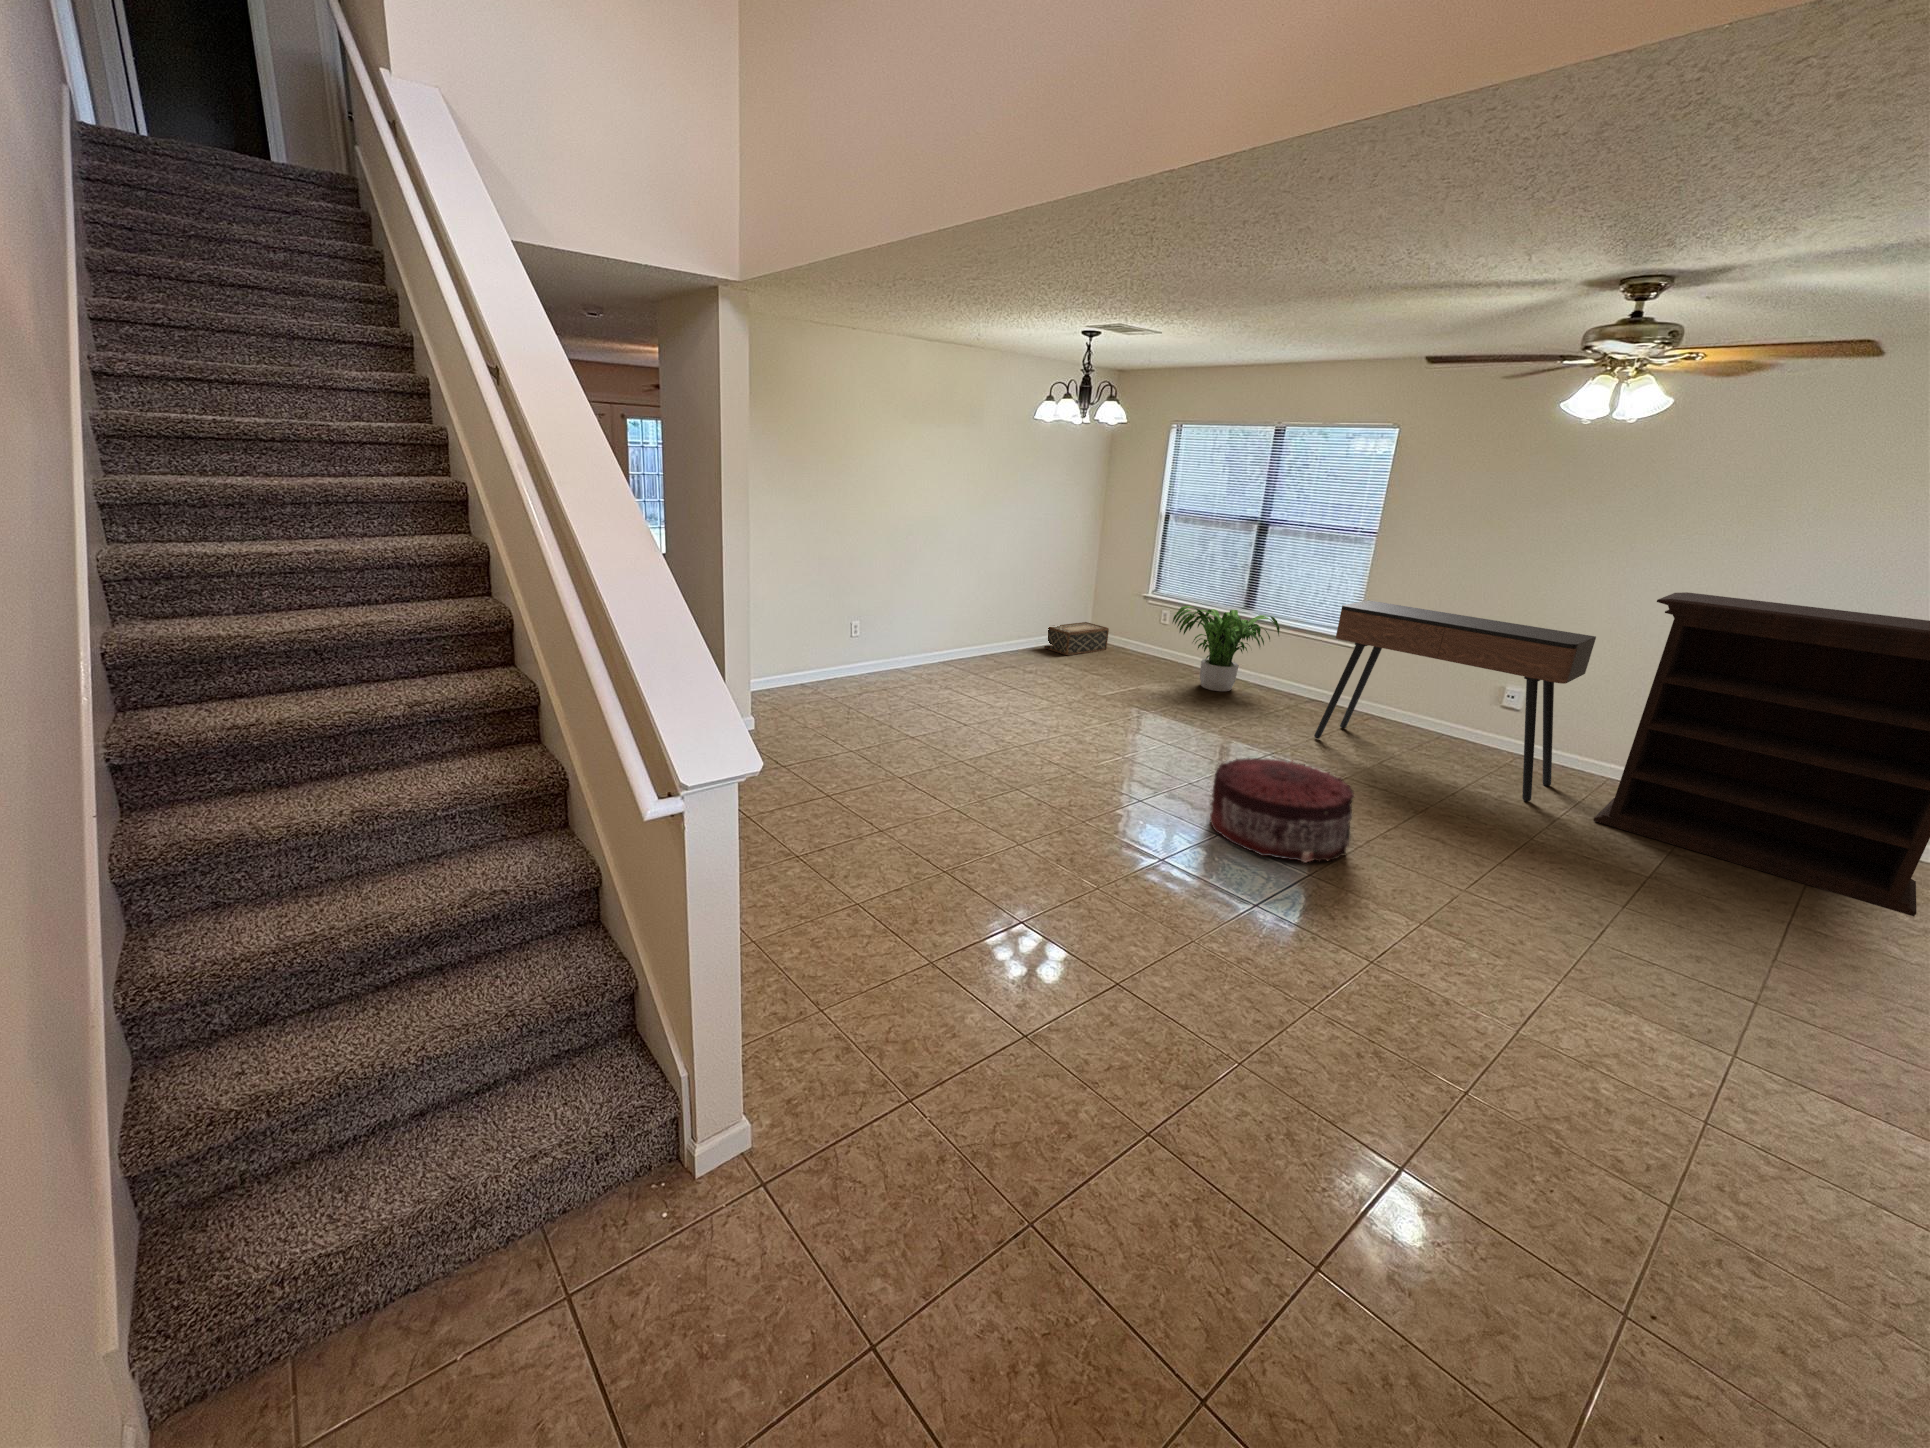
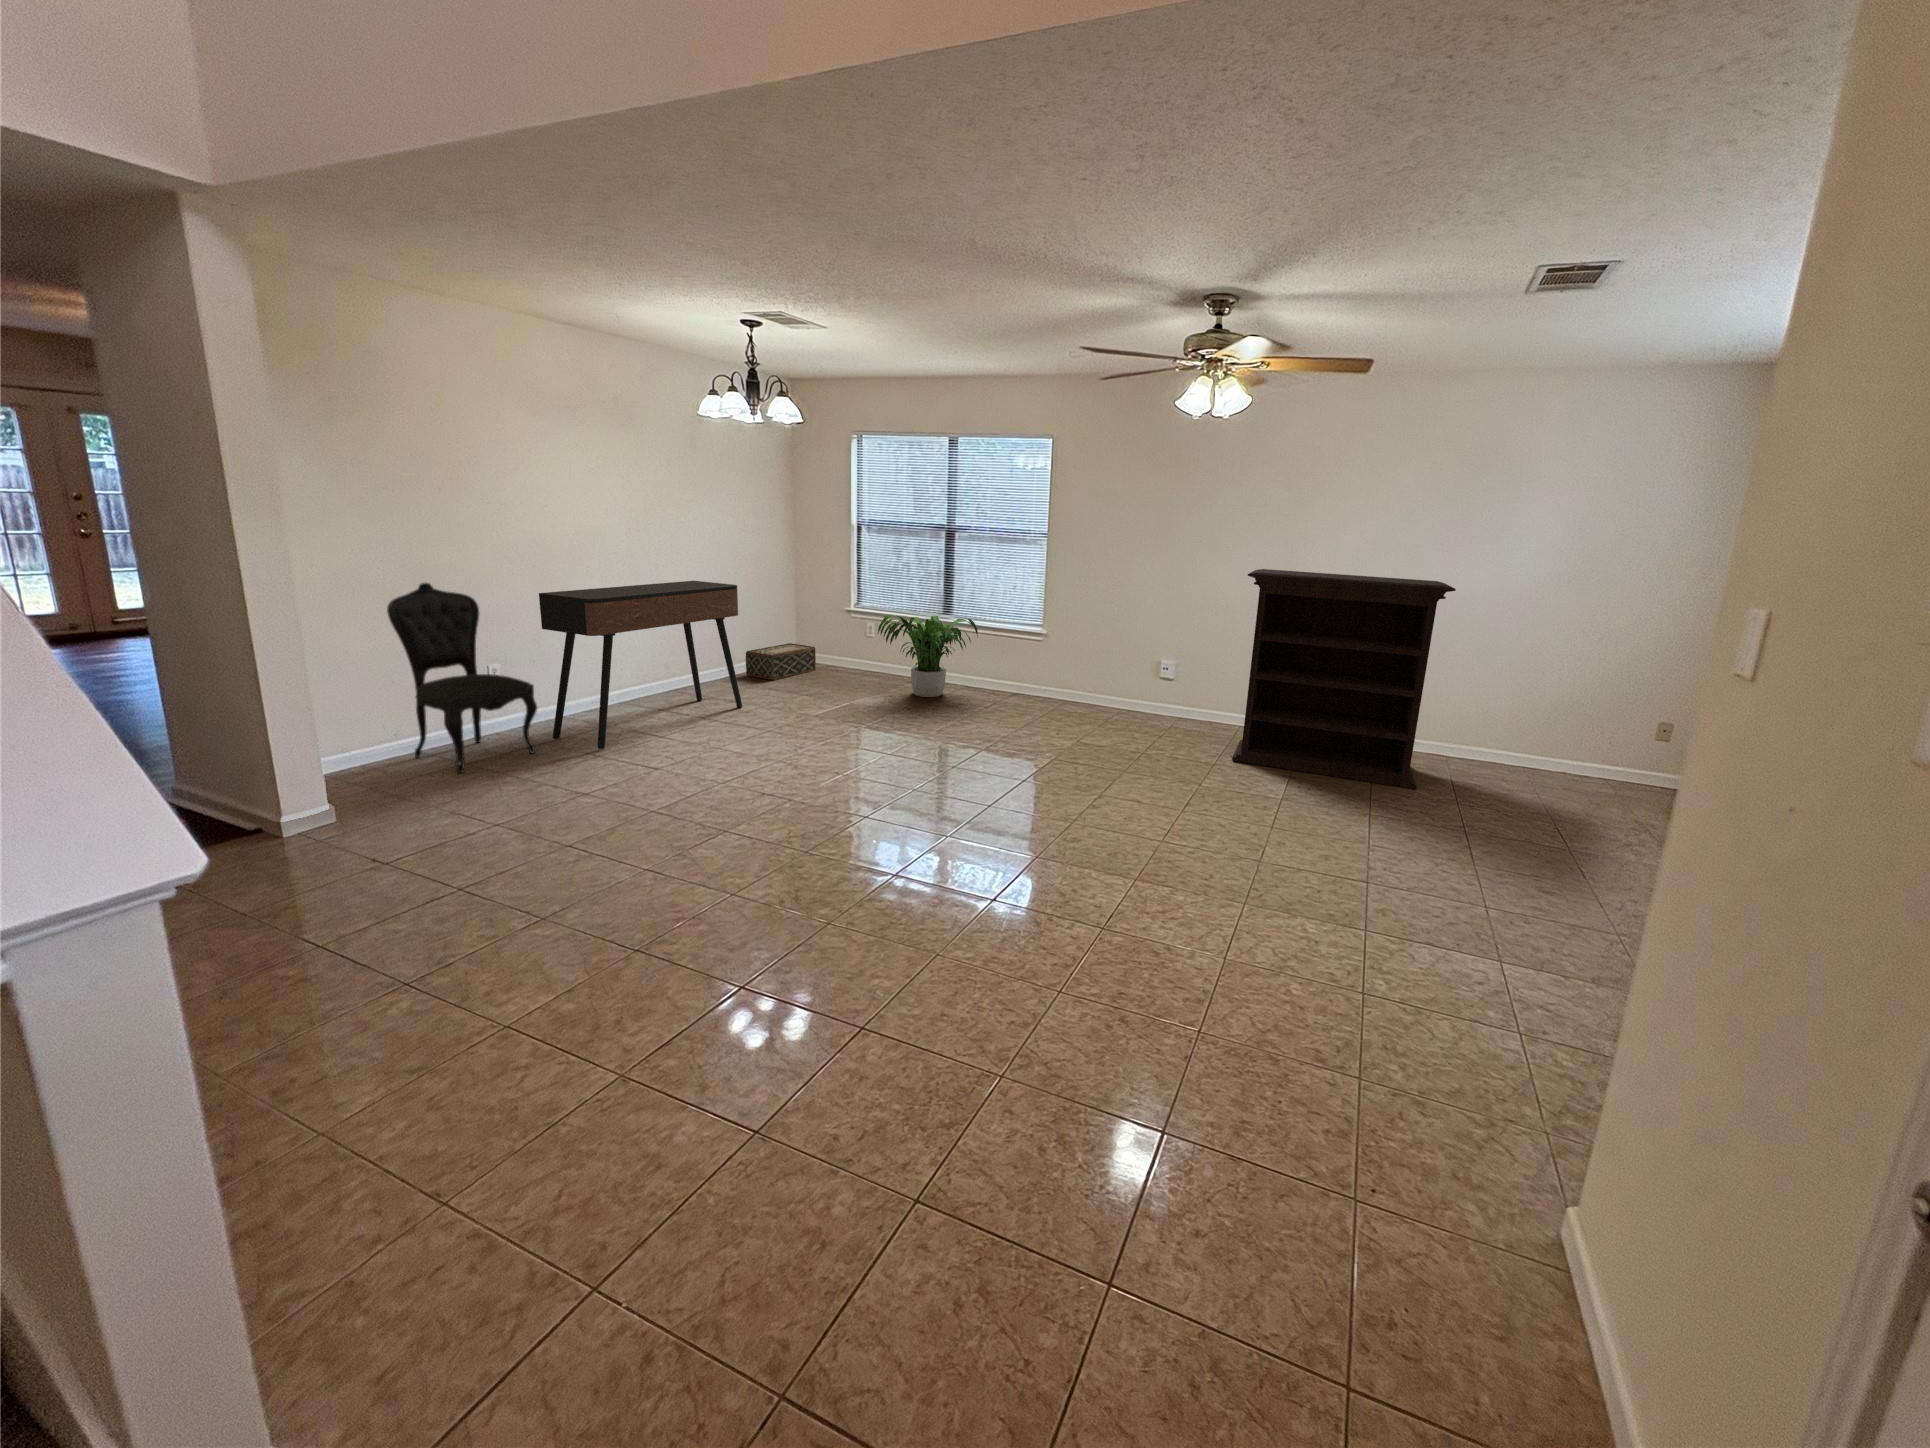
dining chair: none [805,559,889,704] -> present [387,583,537,773]
console table: present [1314,600,1596,801] -> present [539,581,742,749]
pouf: present [1210,758,1355,863] -> none [937,748,1066,848]

